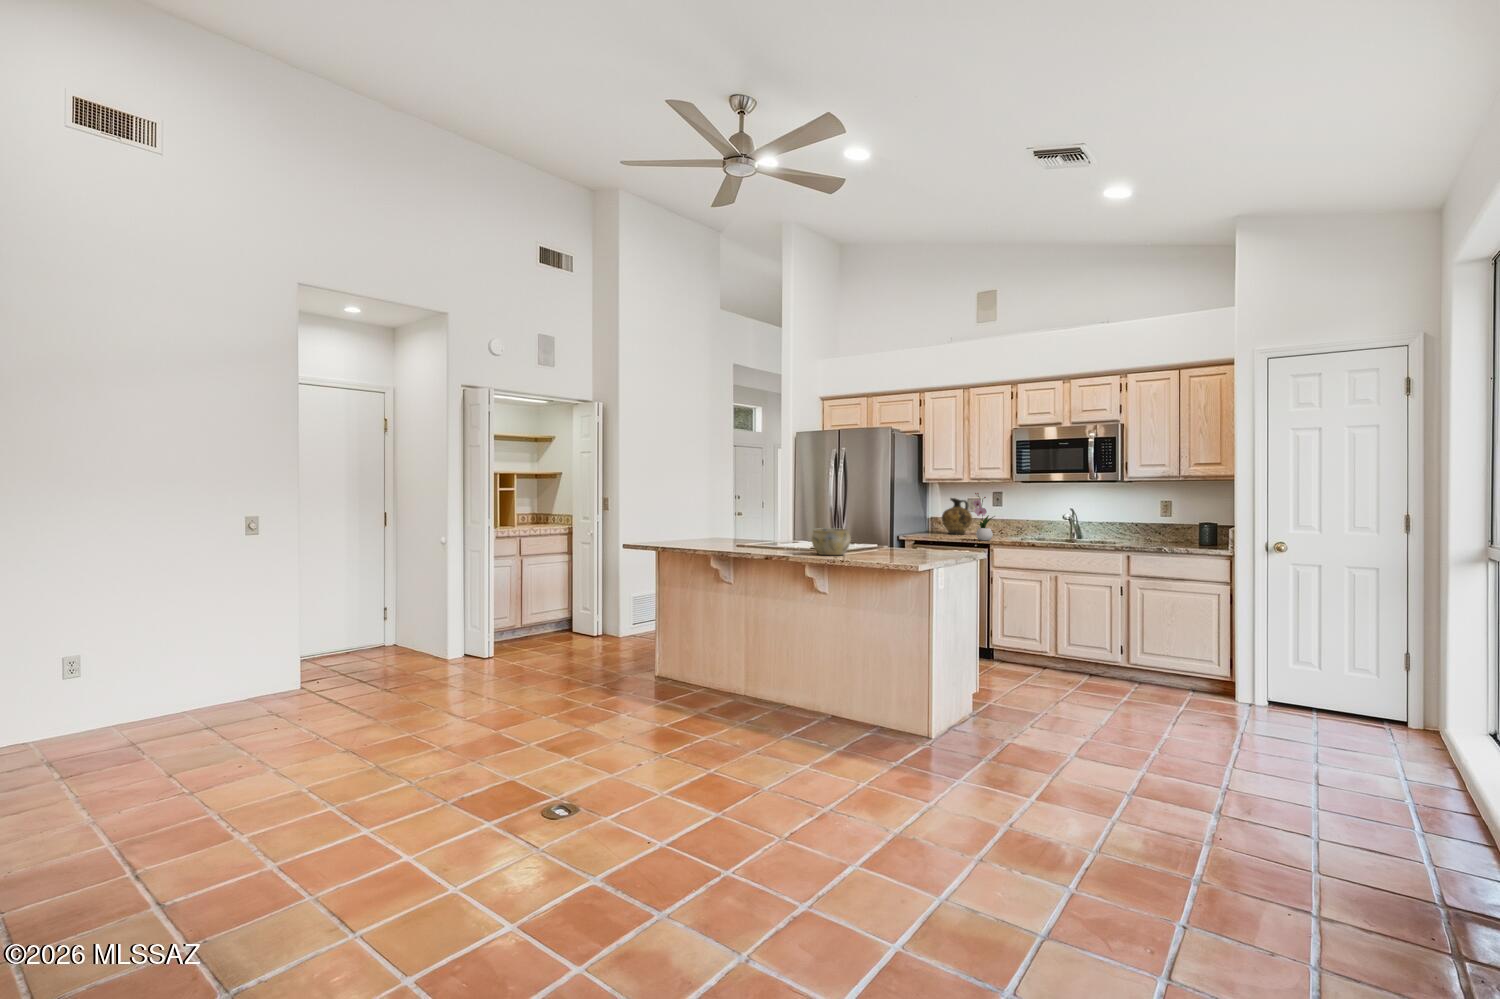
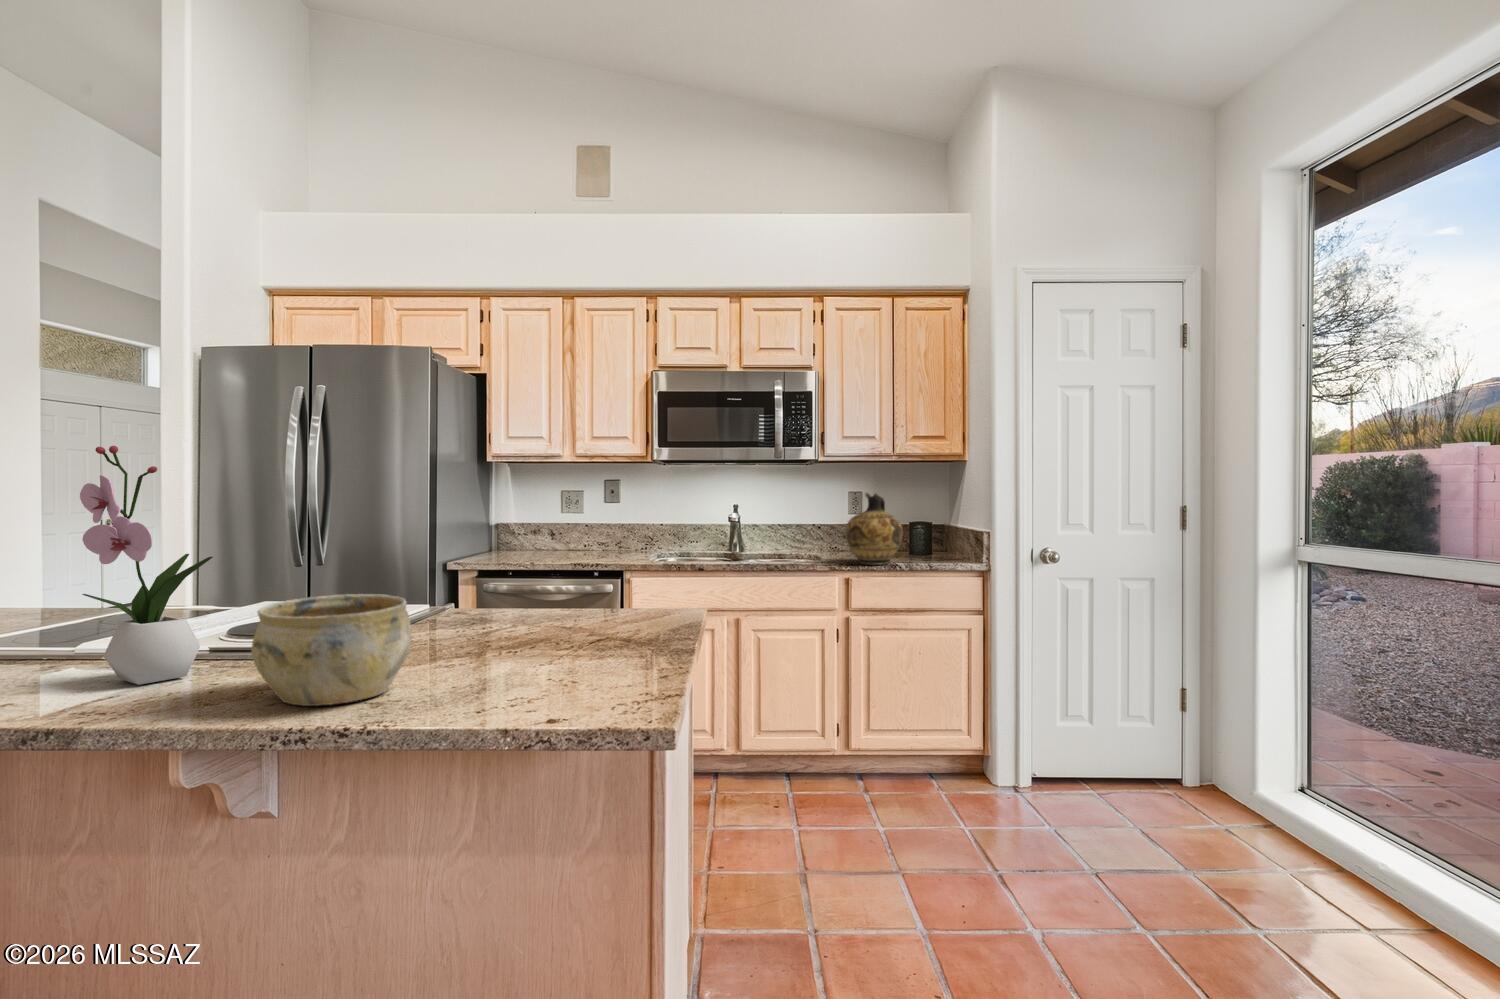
flower arrangement: present [973,493,993,540] -> present [80,446,213,685]
ceramic jug: present [942,498,972,534] -> present [845,493,903,565]

